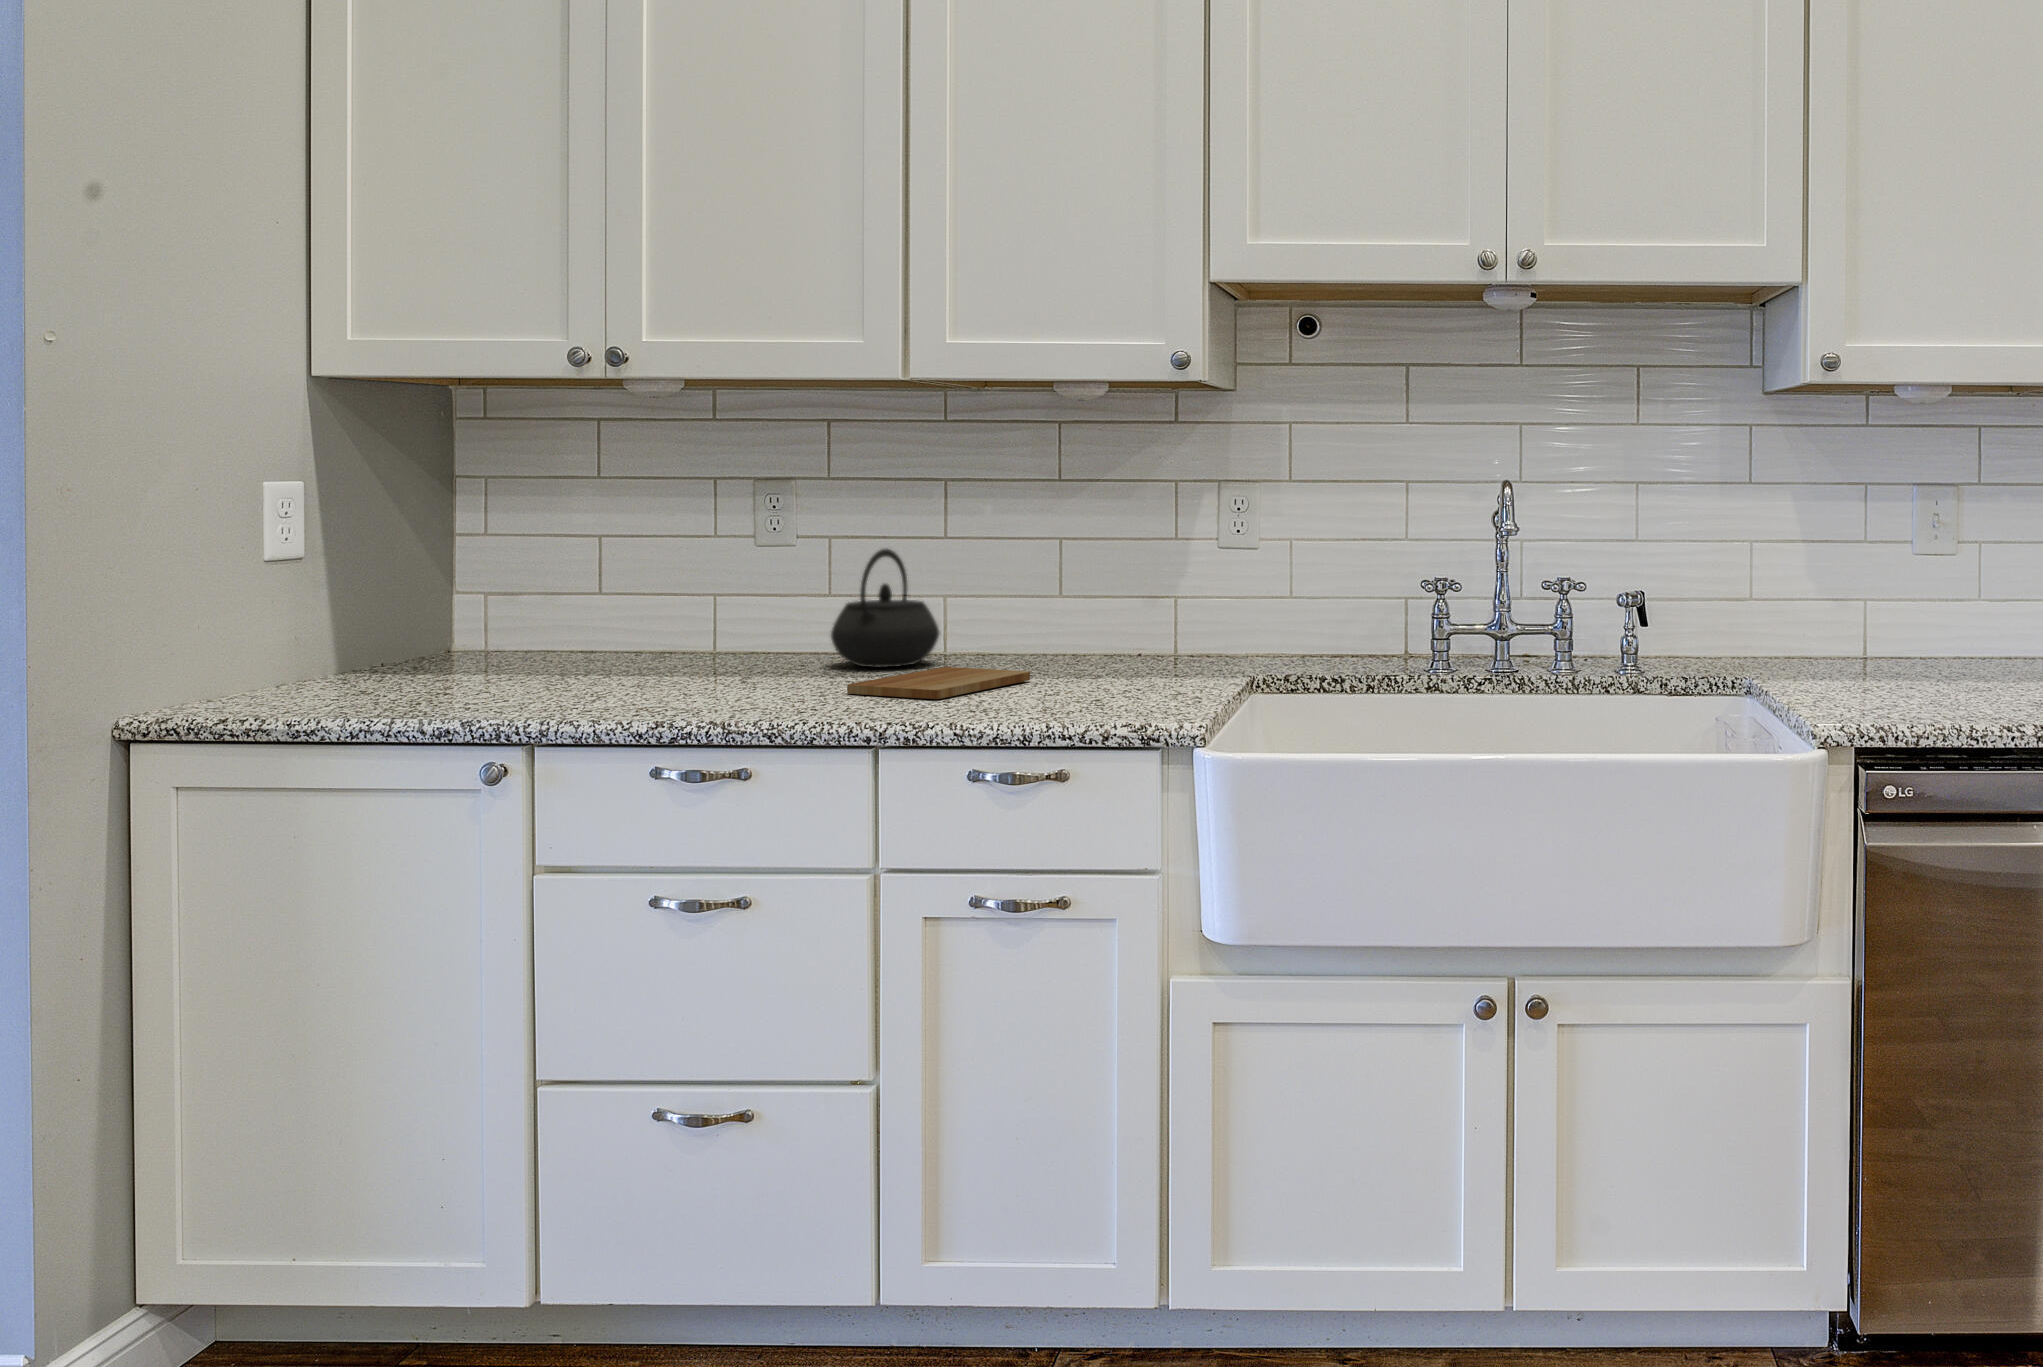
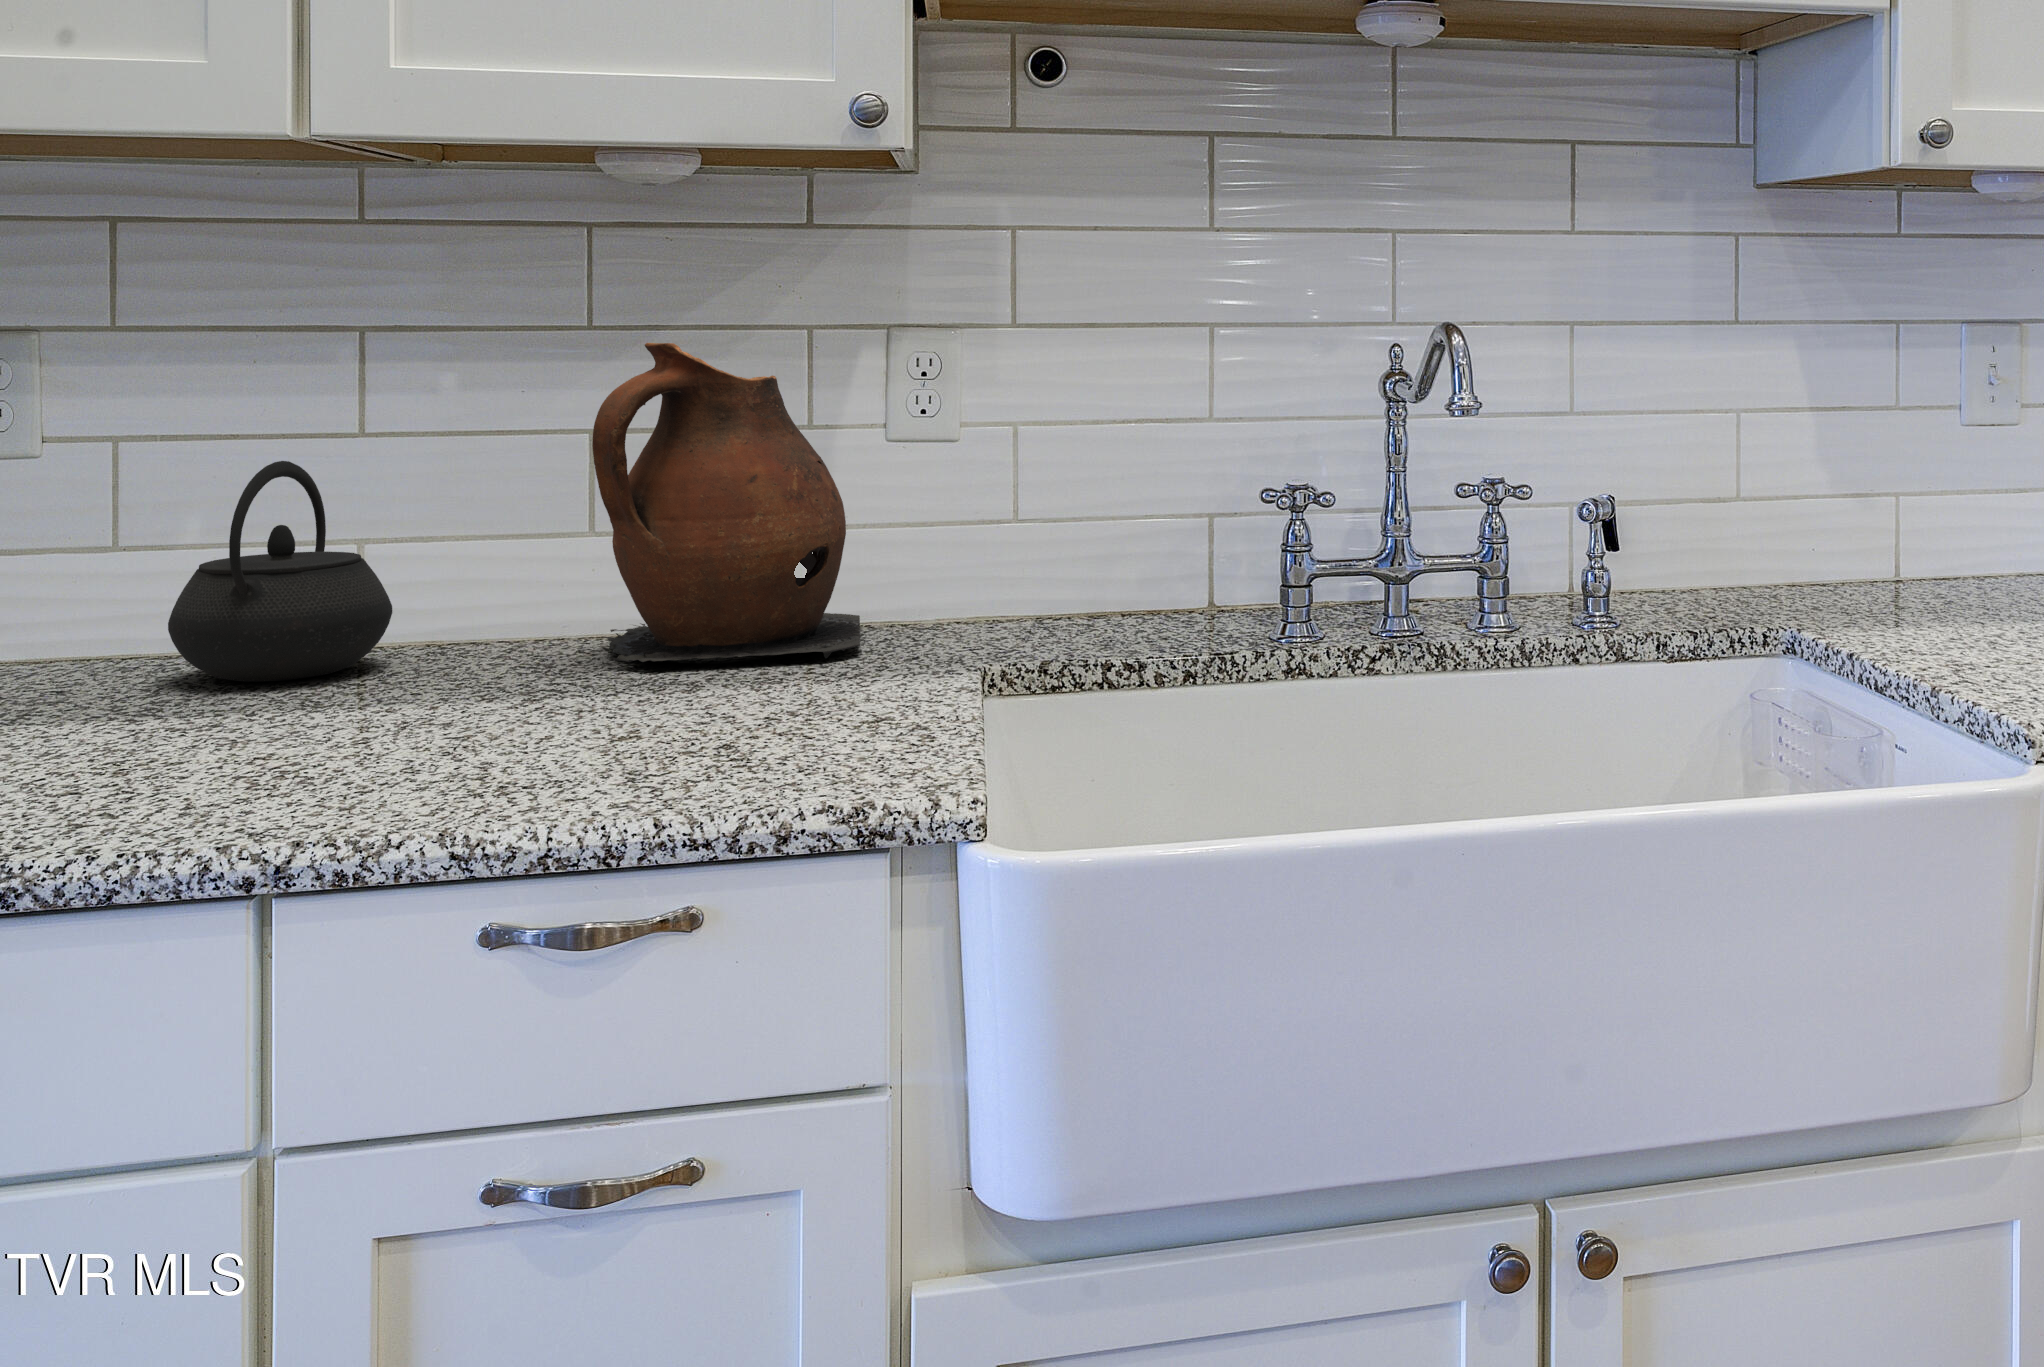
ceramic pitcher: none [1042,486,1194,670] -> present [592,343,860,662]
cutting board: present [847,667,1030,699] -> none [201,679,582,763]

